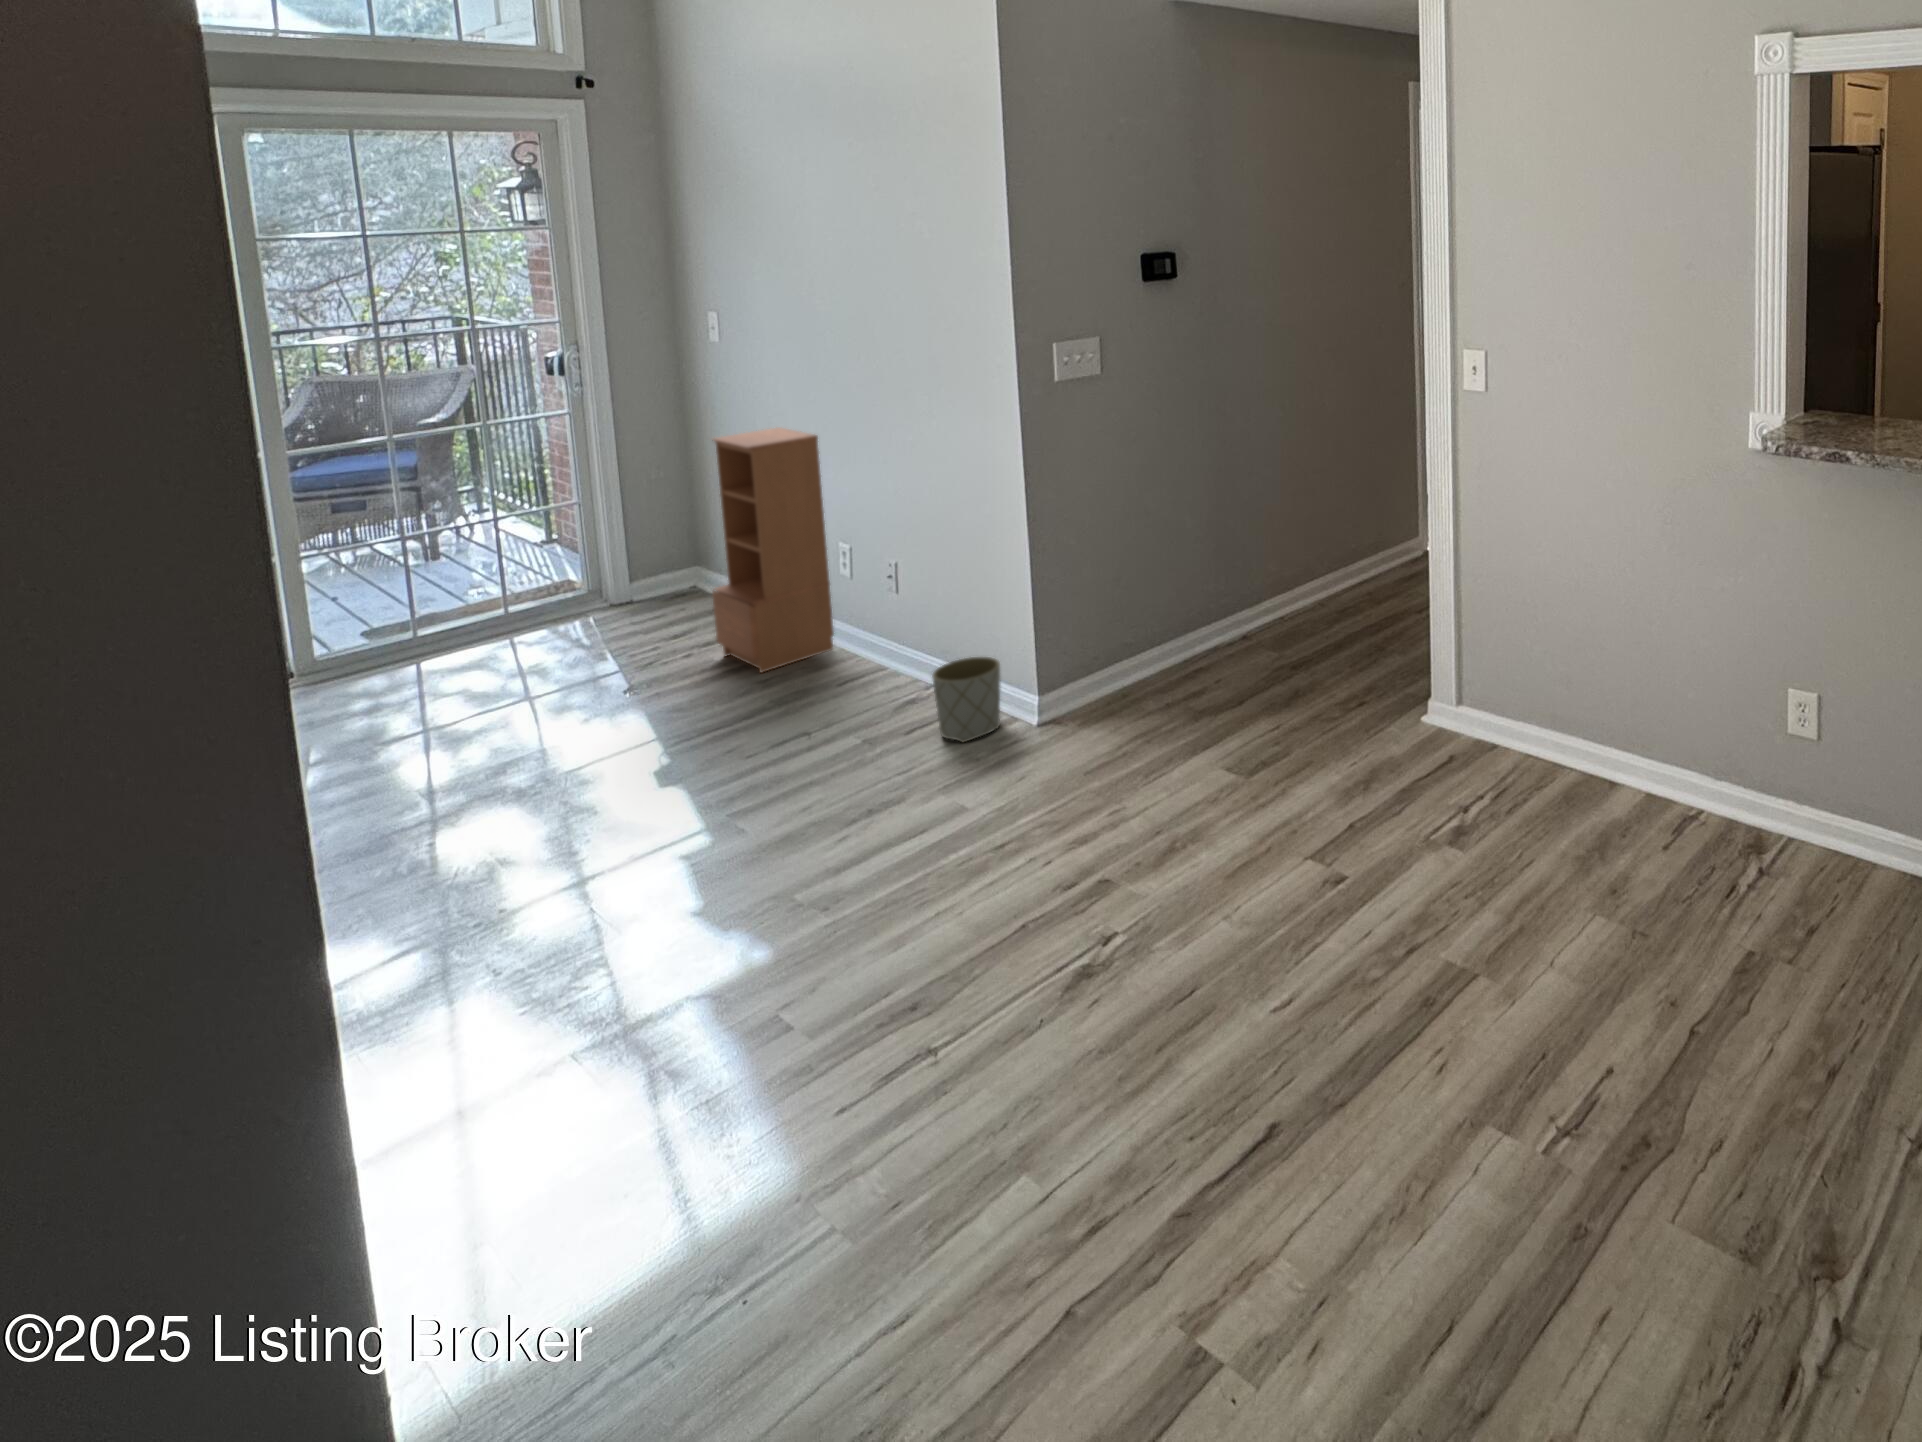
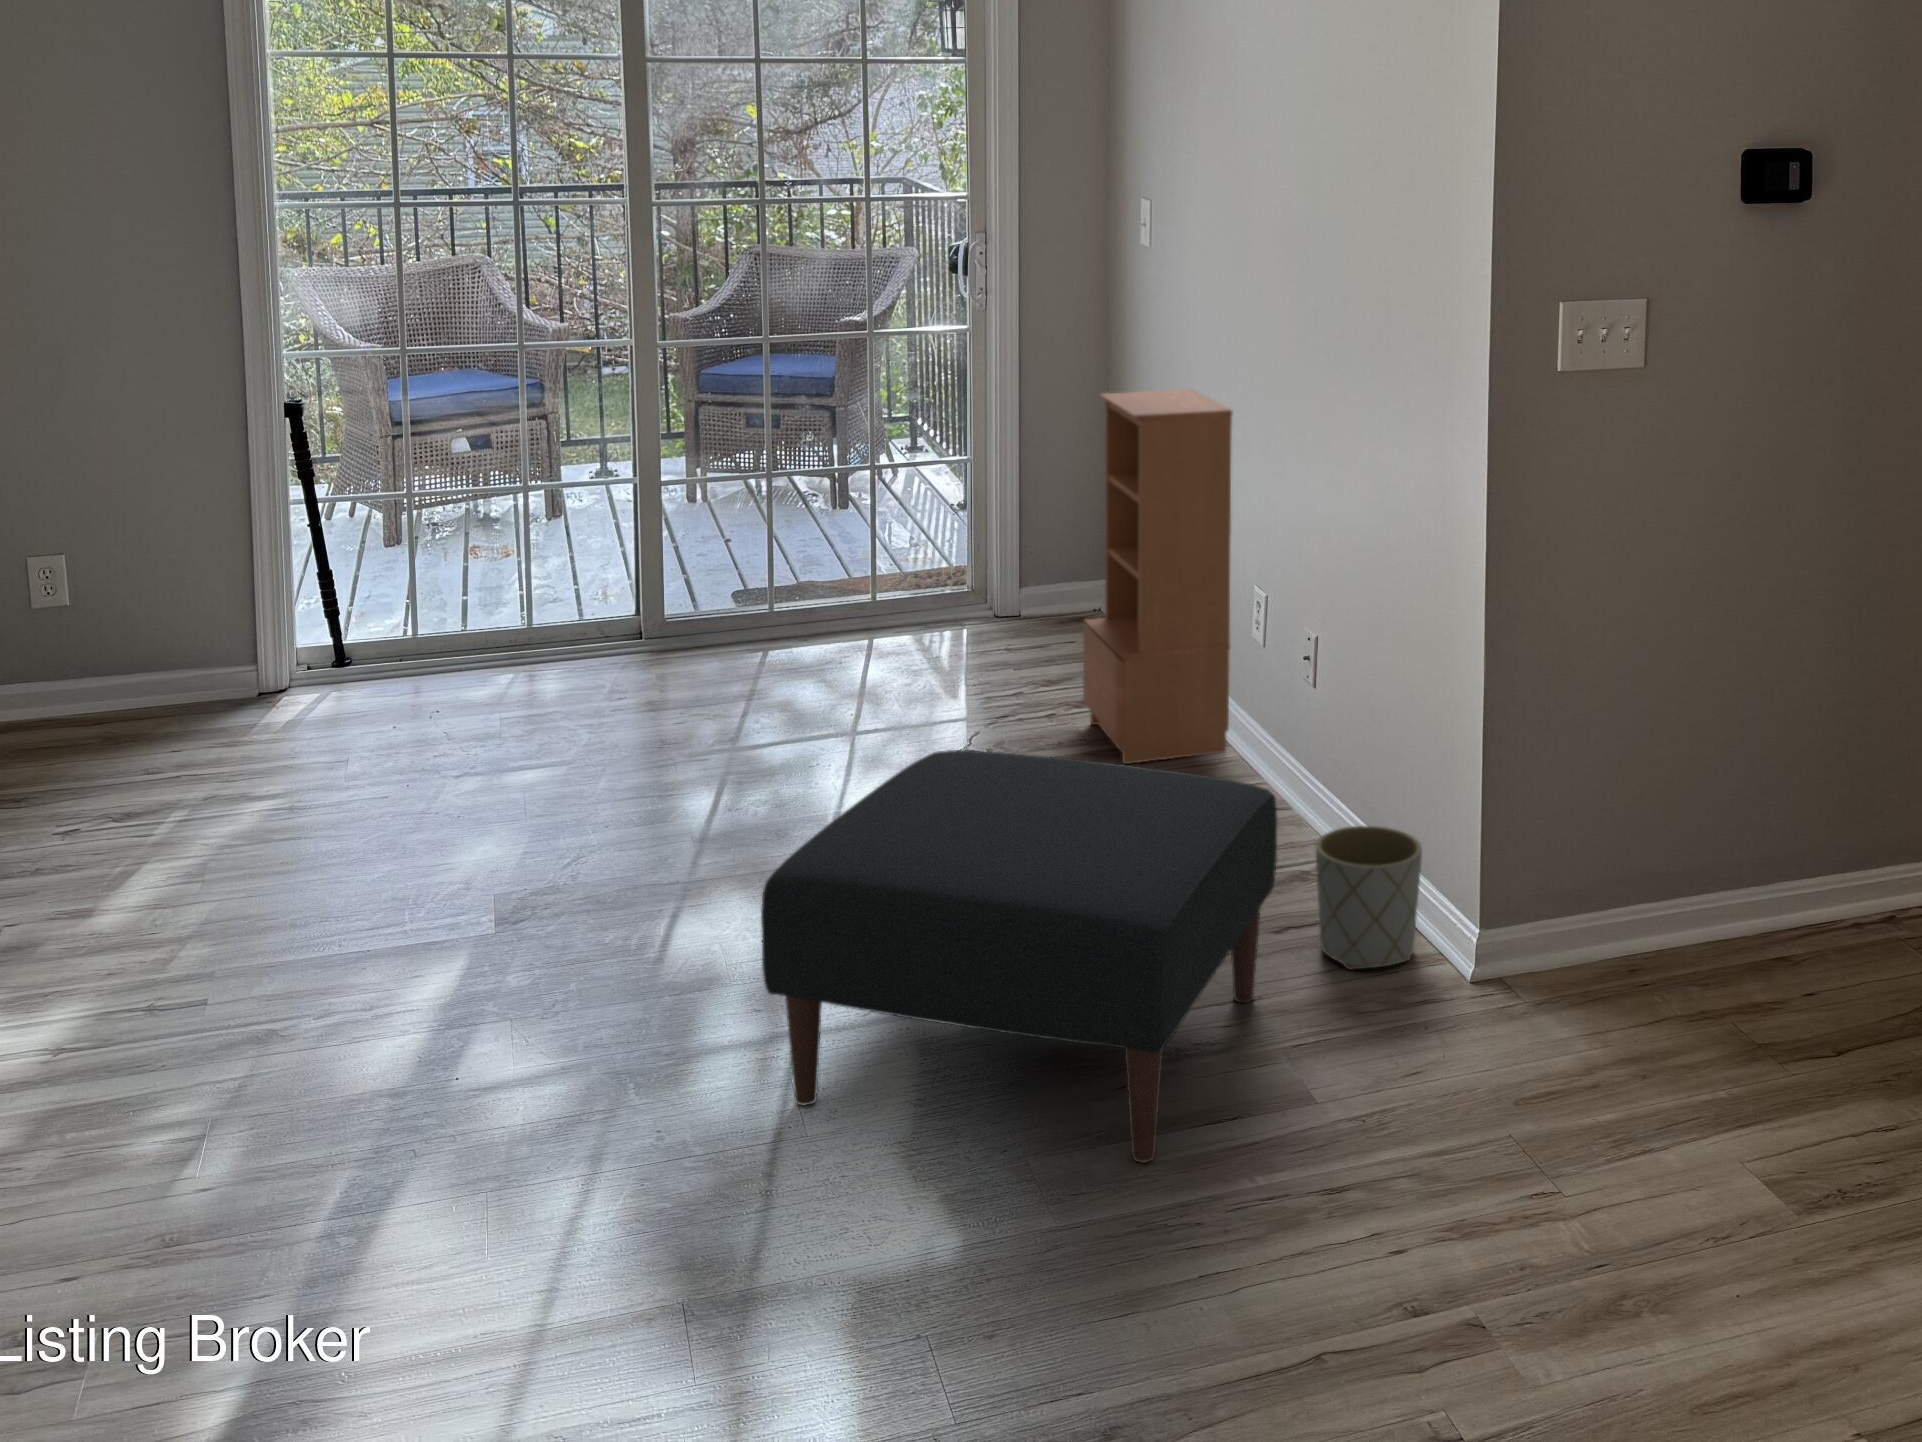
ottoman: none [551,647,914,931] -> present [761,750,1277,1162]

